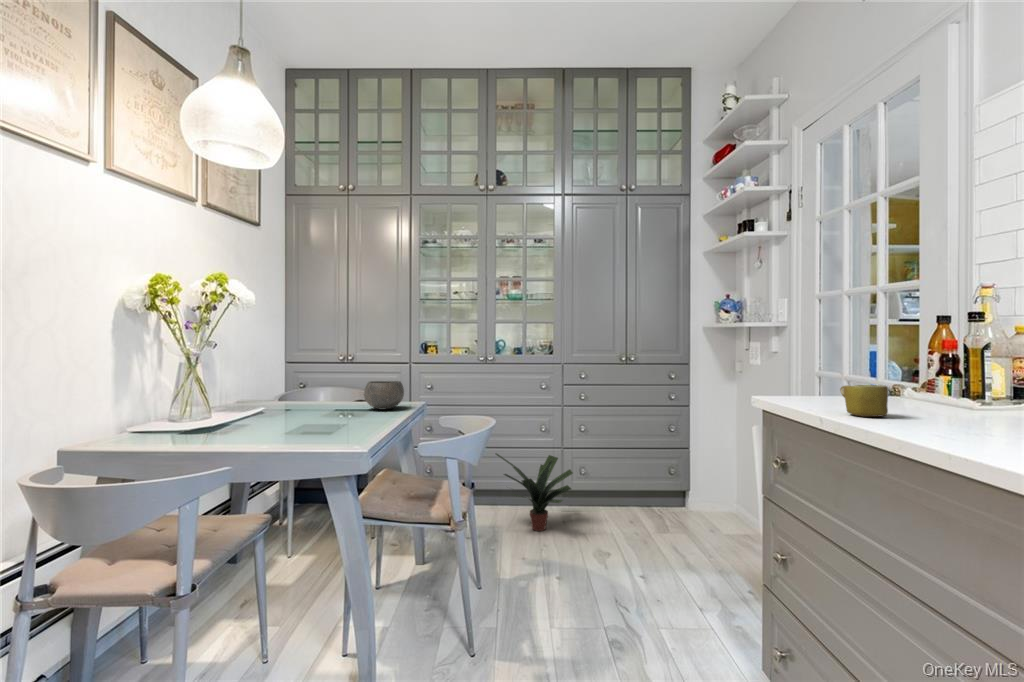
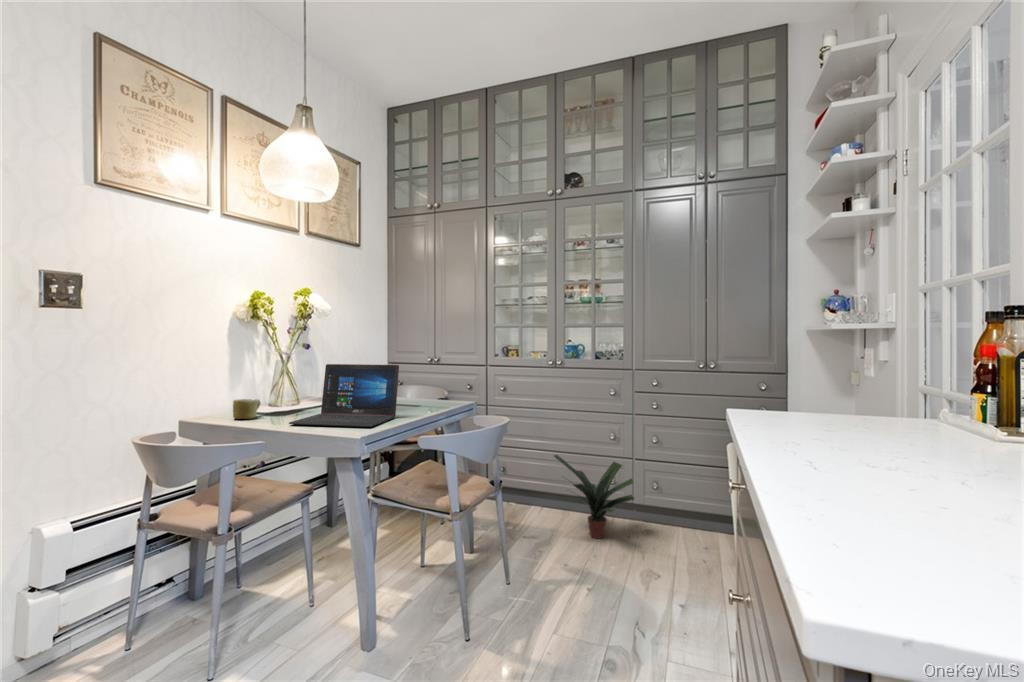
laptop: none [243,362,365,435] -> present [289,364,399,427]
bowl: present [364,381,404,410] -> none [414,381,450,407]
mug: present [840,385,888,417] -> present [233,399,260,419]

